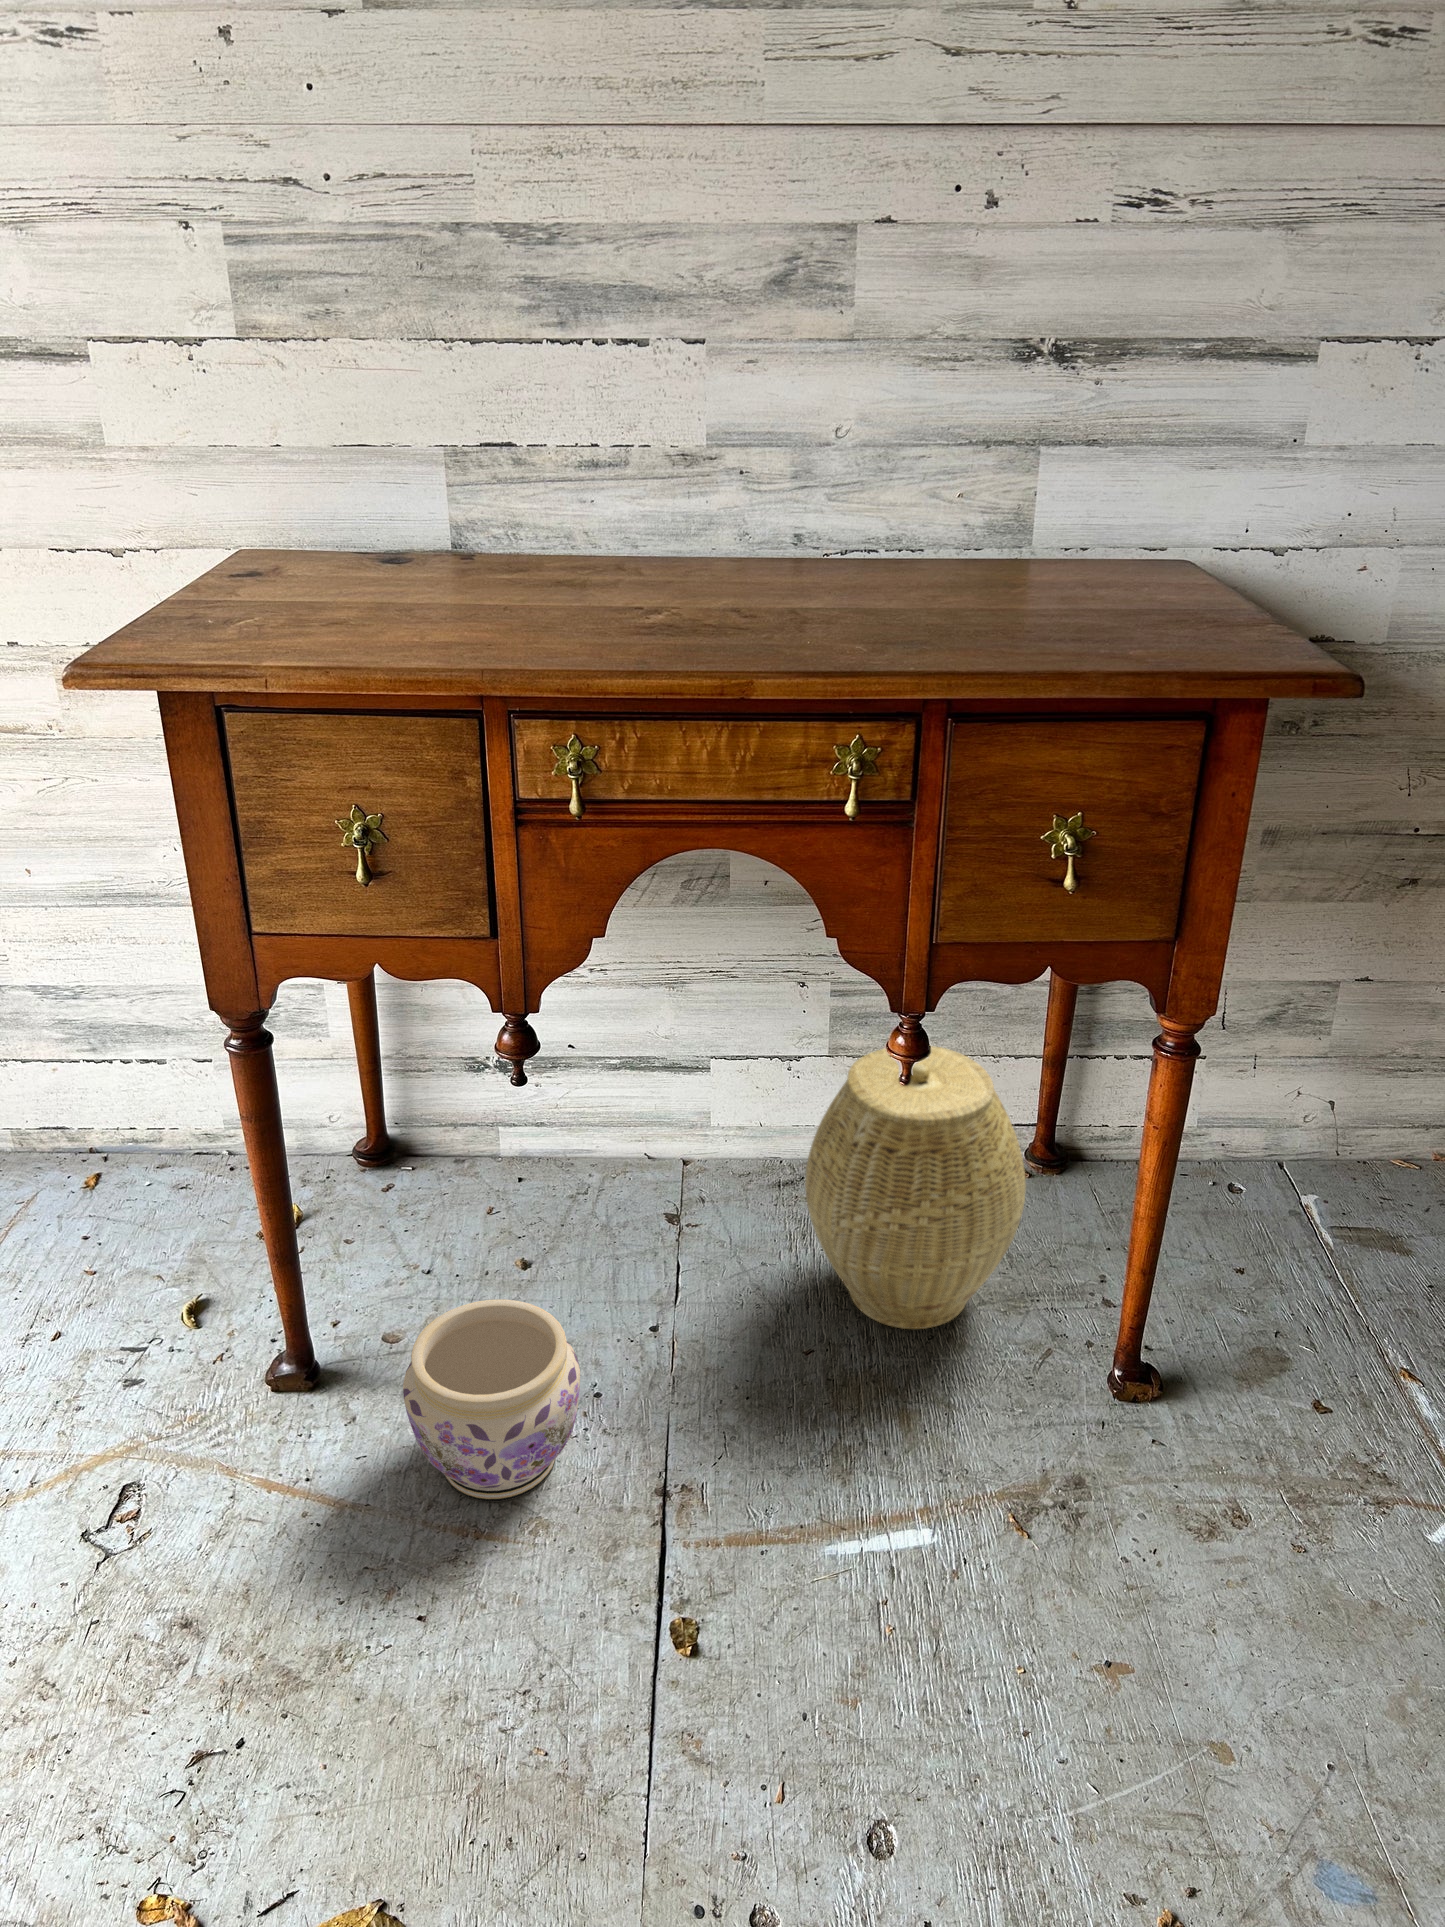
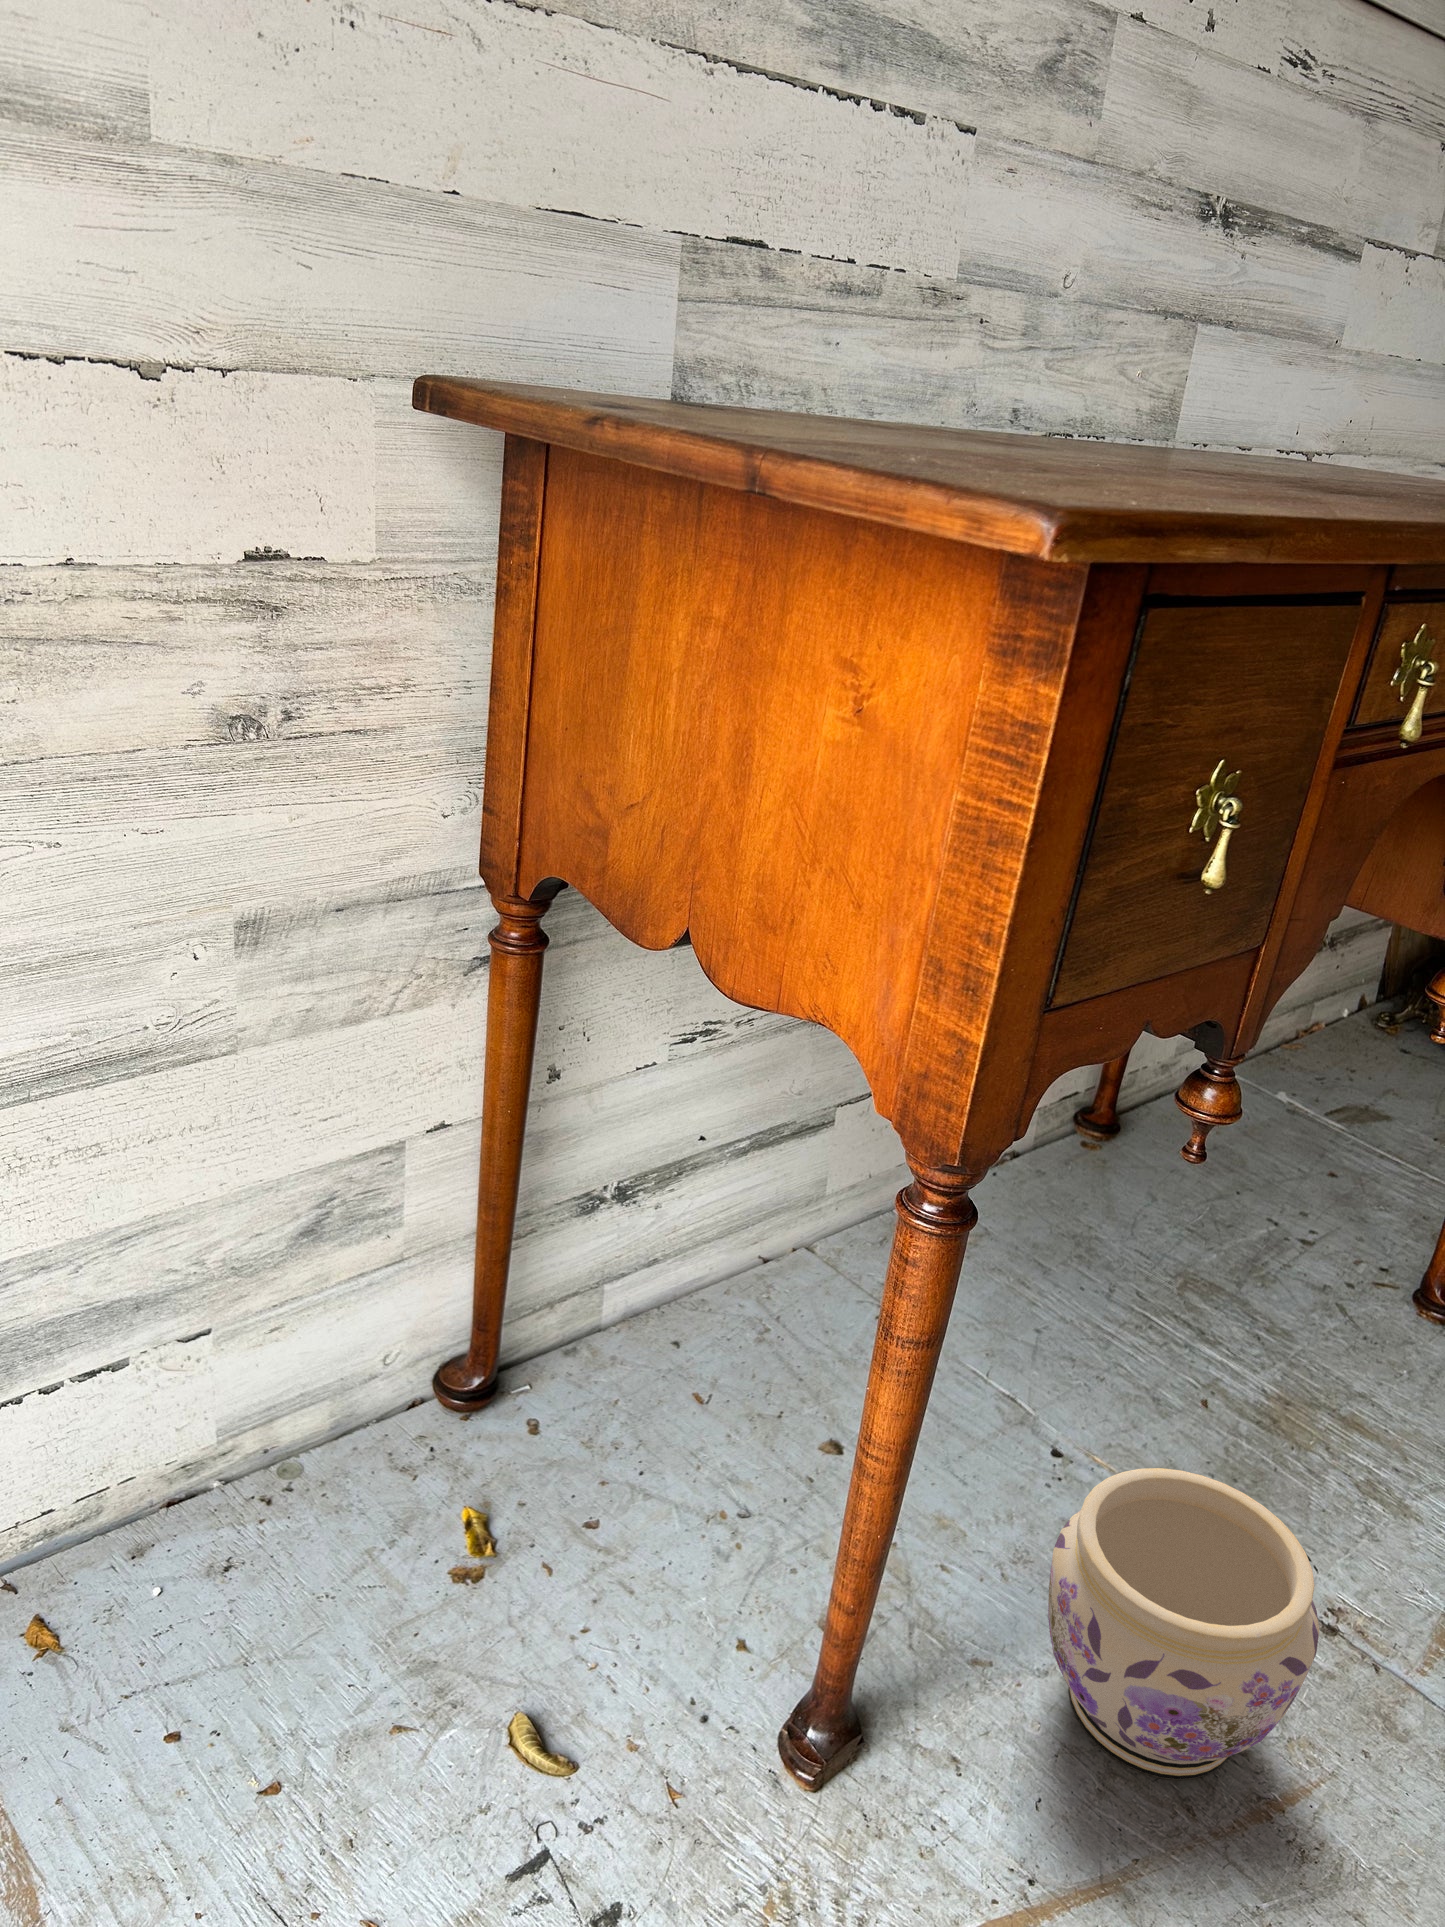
woven basket: present [805,1046,1026,1329] -> none [1092,1013,1363,1349]

